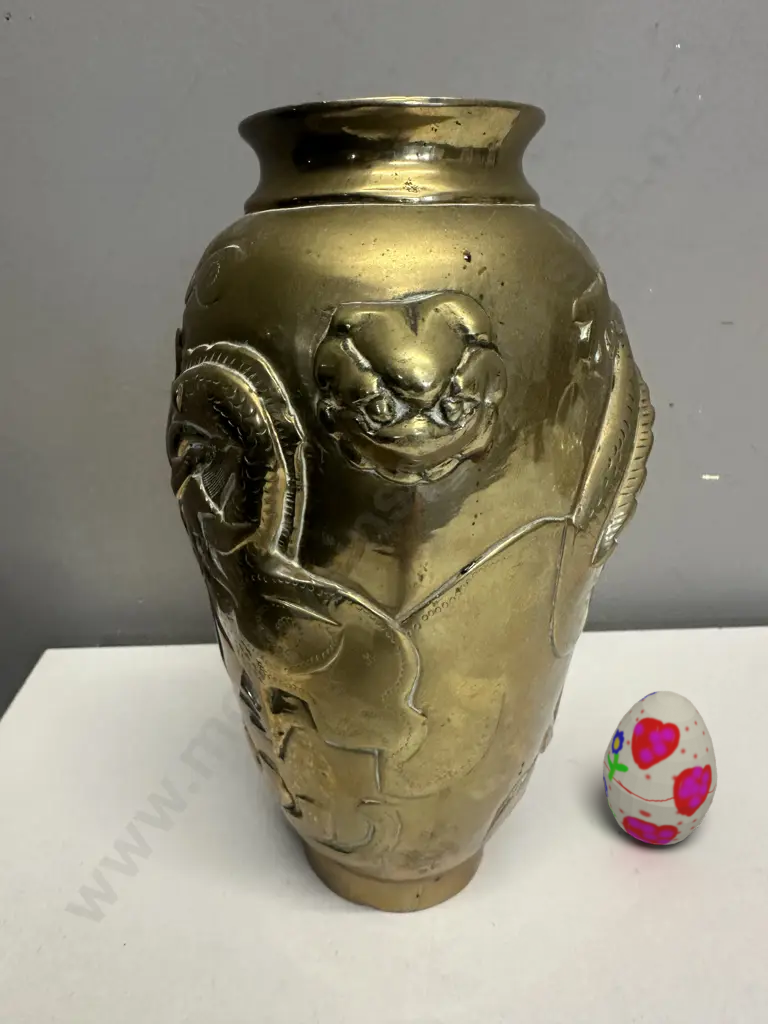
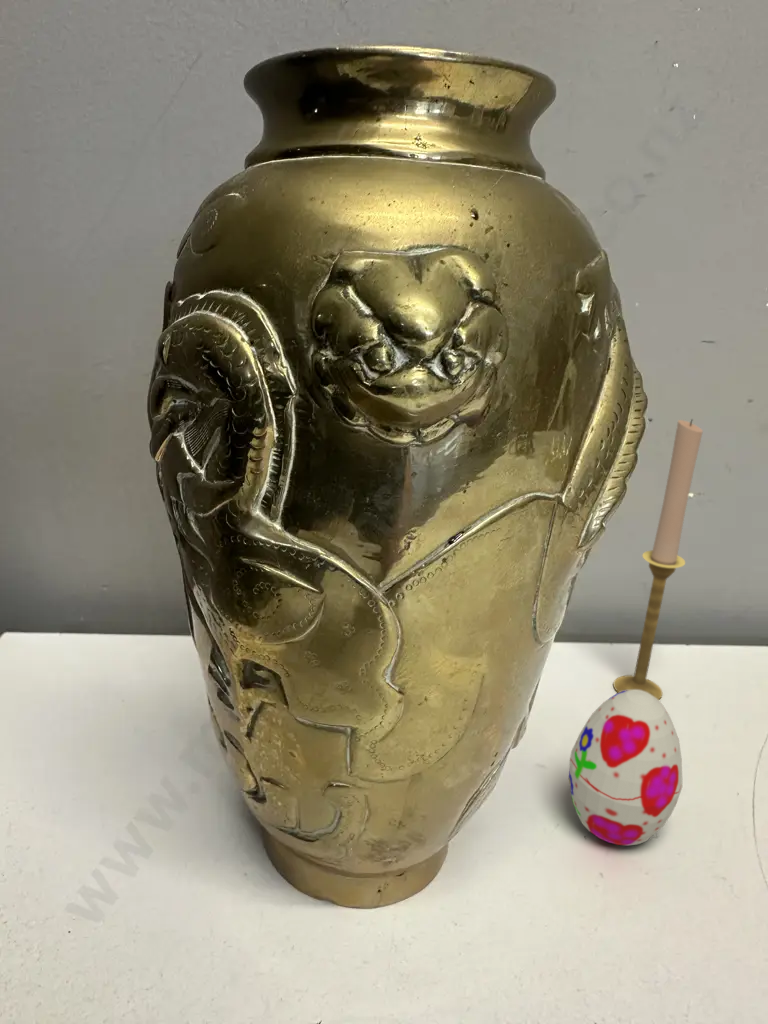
candlestick: none [654,406,733,695] -> present [613,420,703,700]

